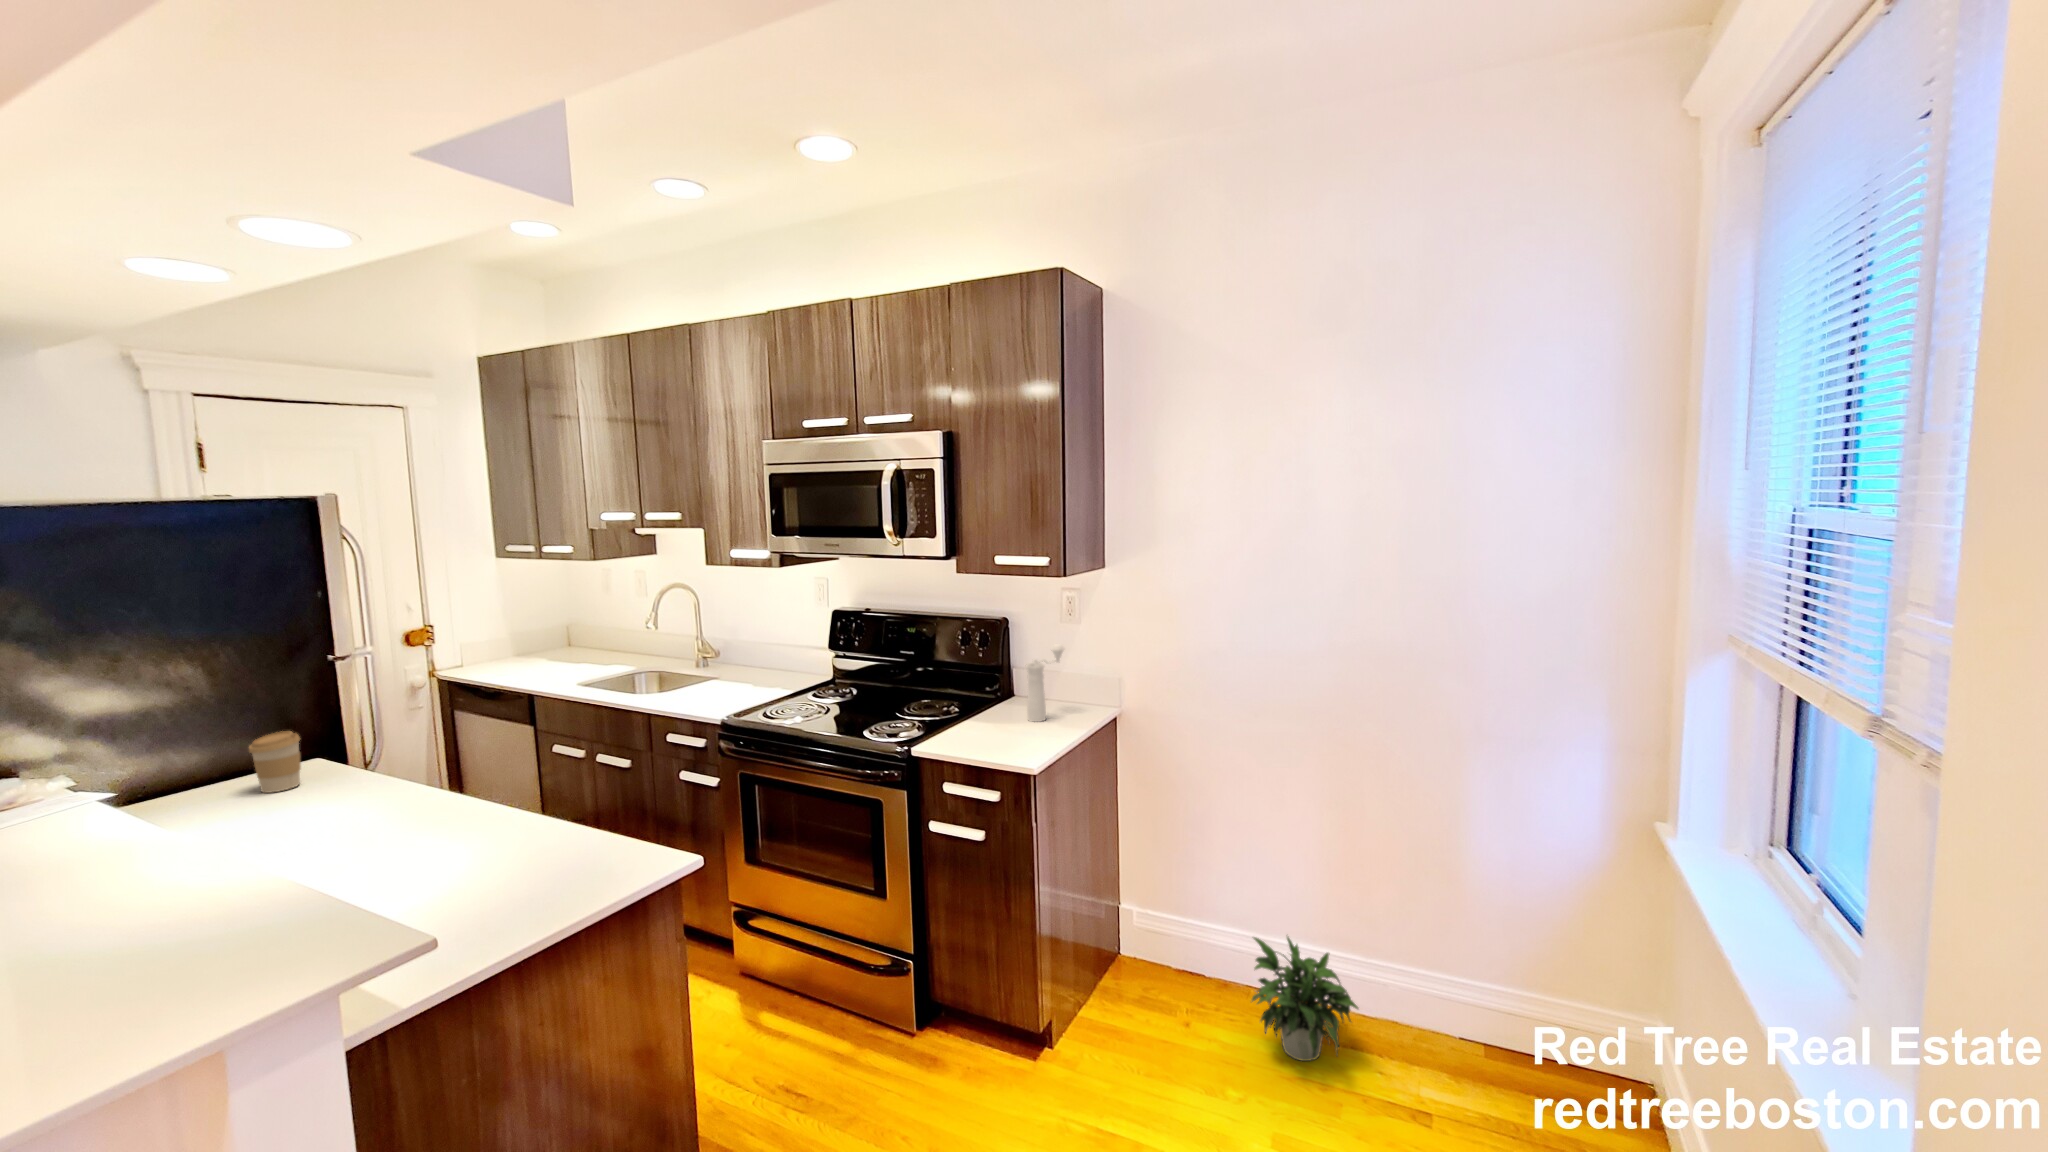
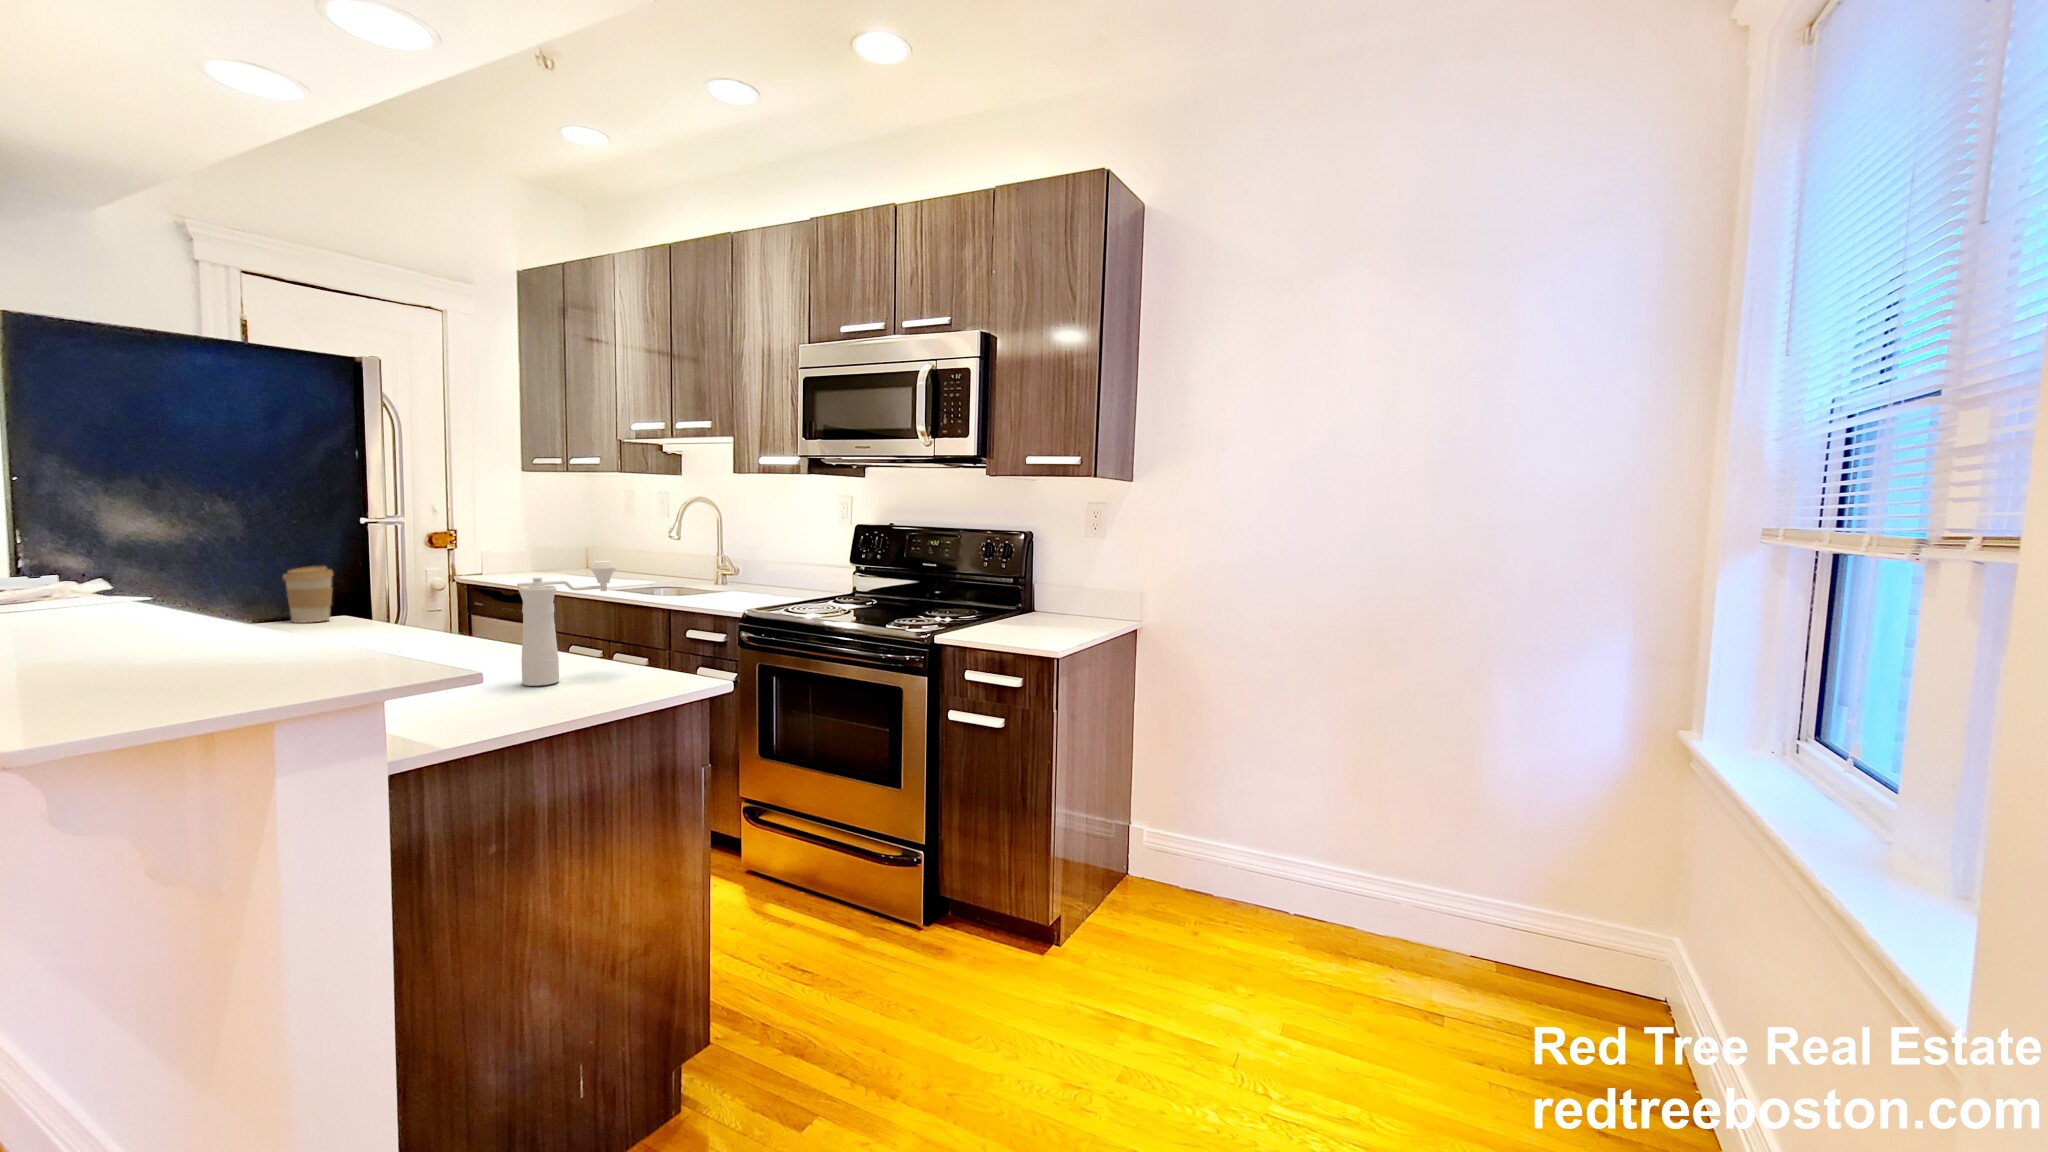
pepper mill: present [1026,644,1064,722] -> present [517,561,616,686]
potted plant: present [1252,937,1358,1061] -> none [1262,845,1372,967]

